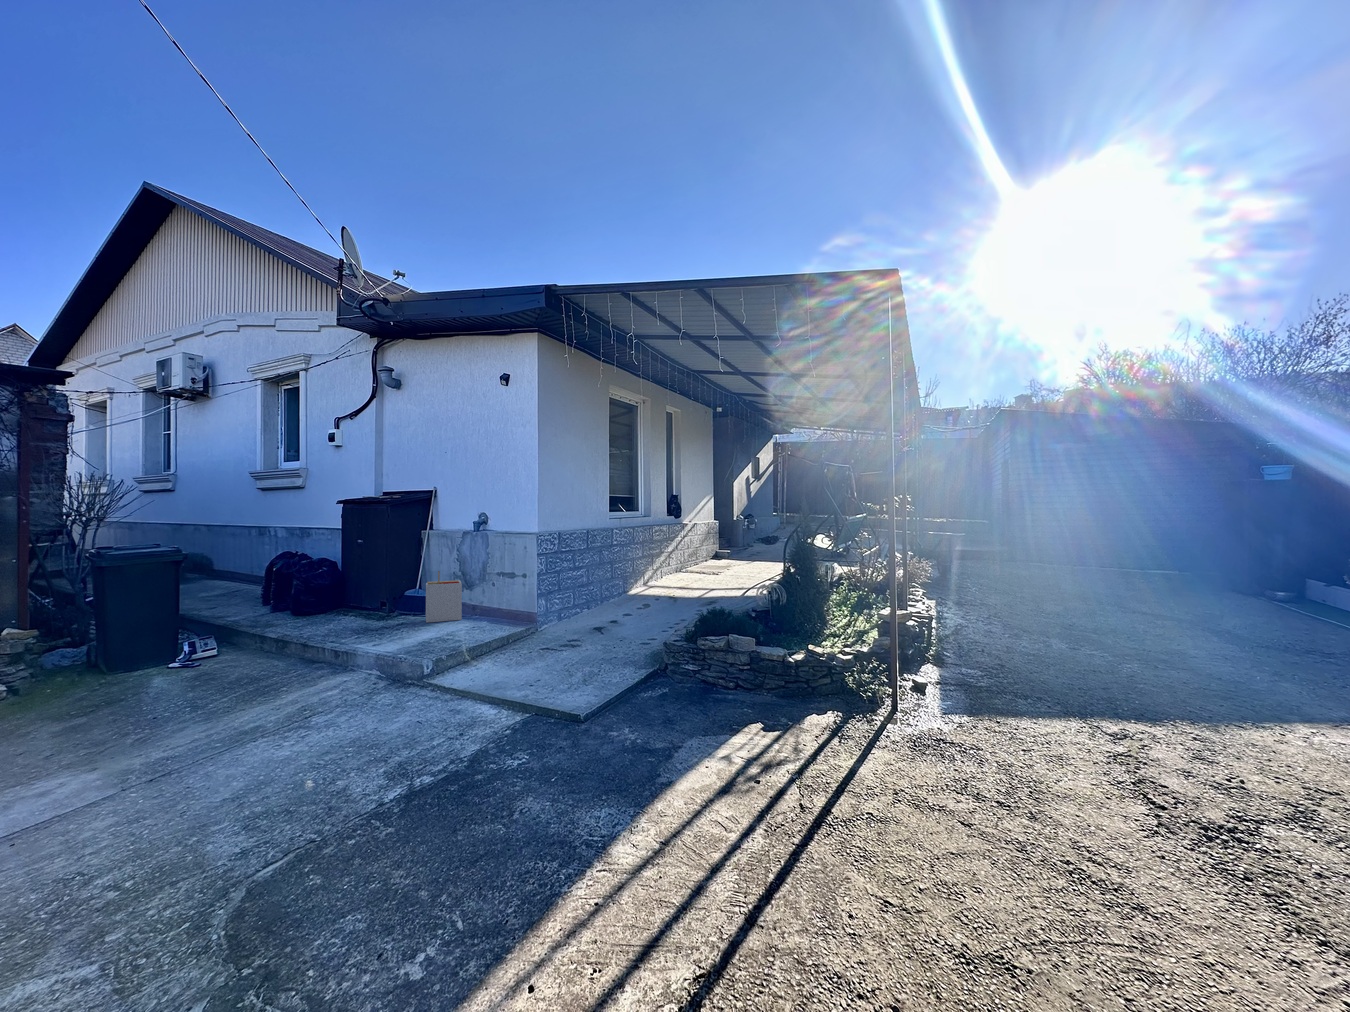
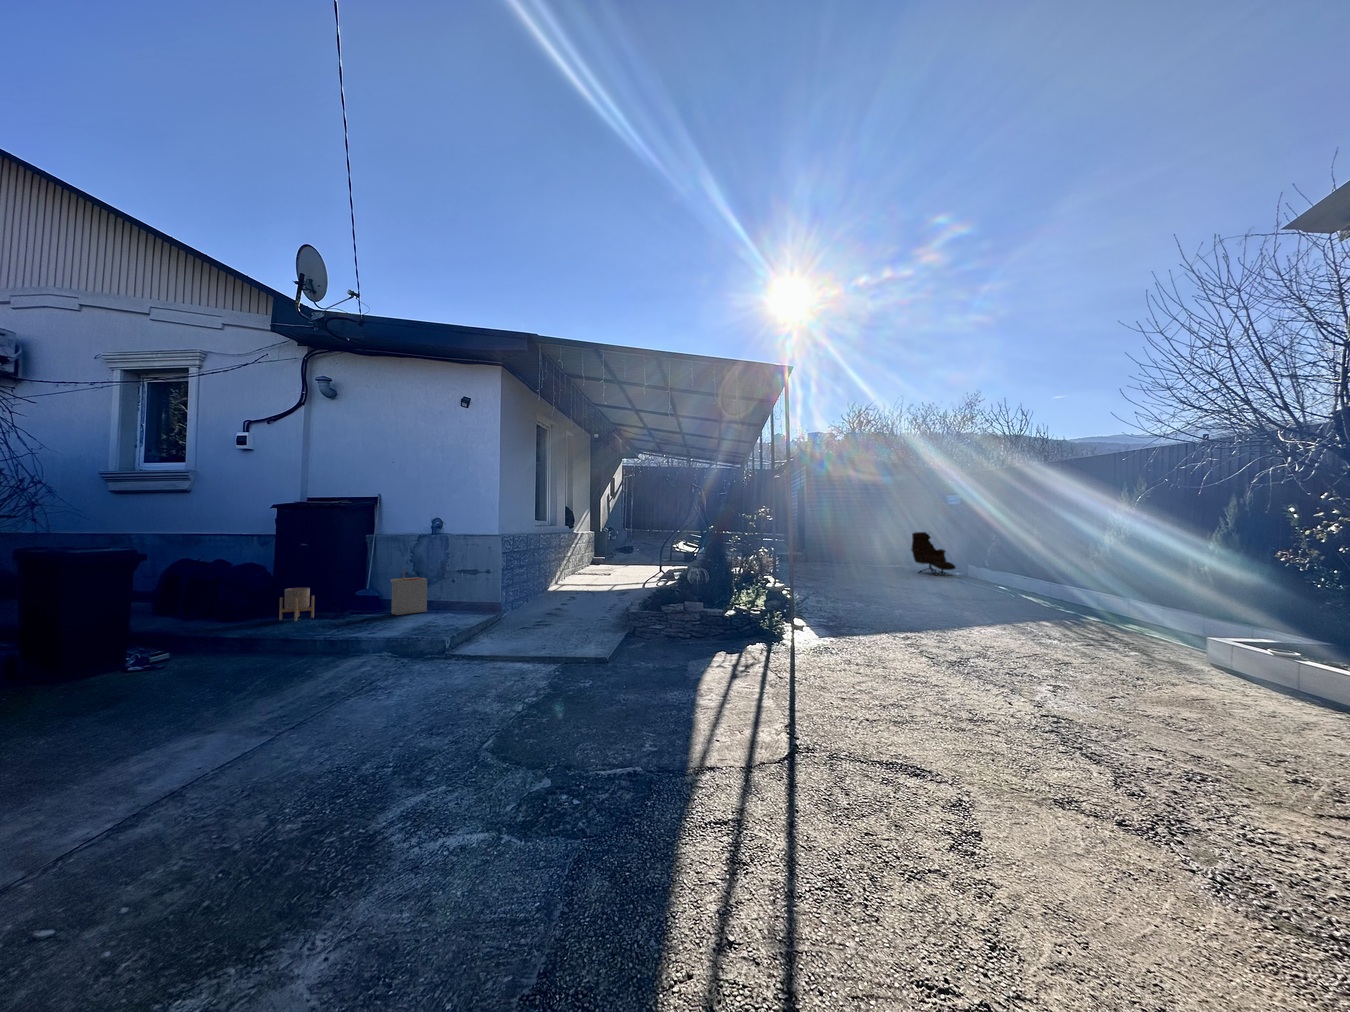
lounge chair: none [1192,531,1279,602] -> present [911,532,955,574]
planter: none [320,587,353,623] -> present [279,588,314,621]

